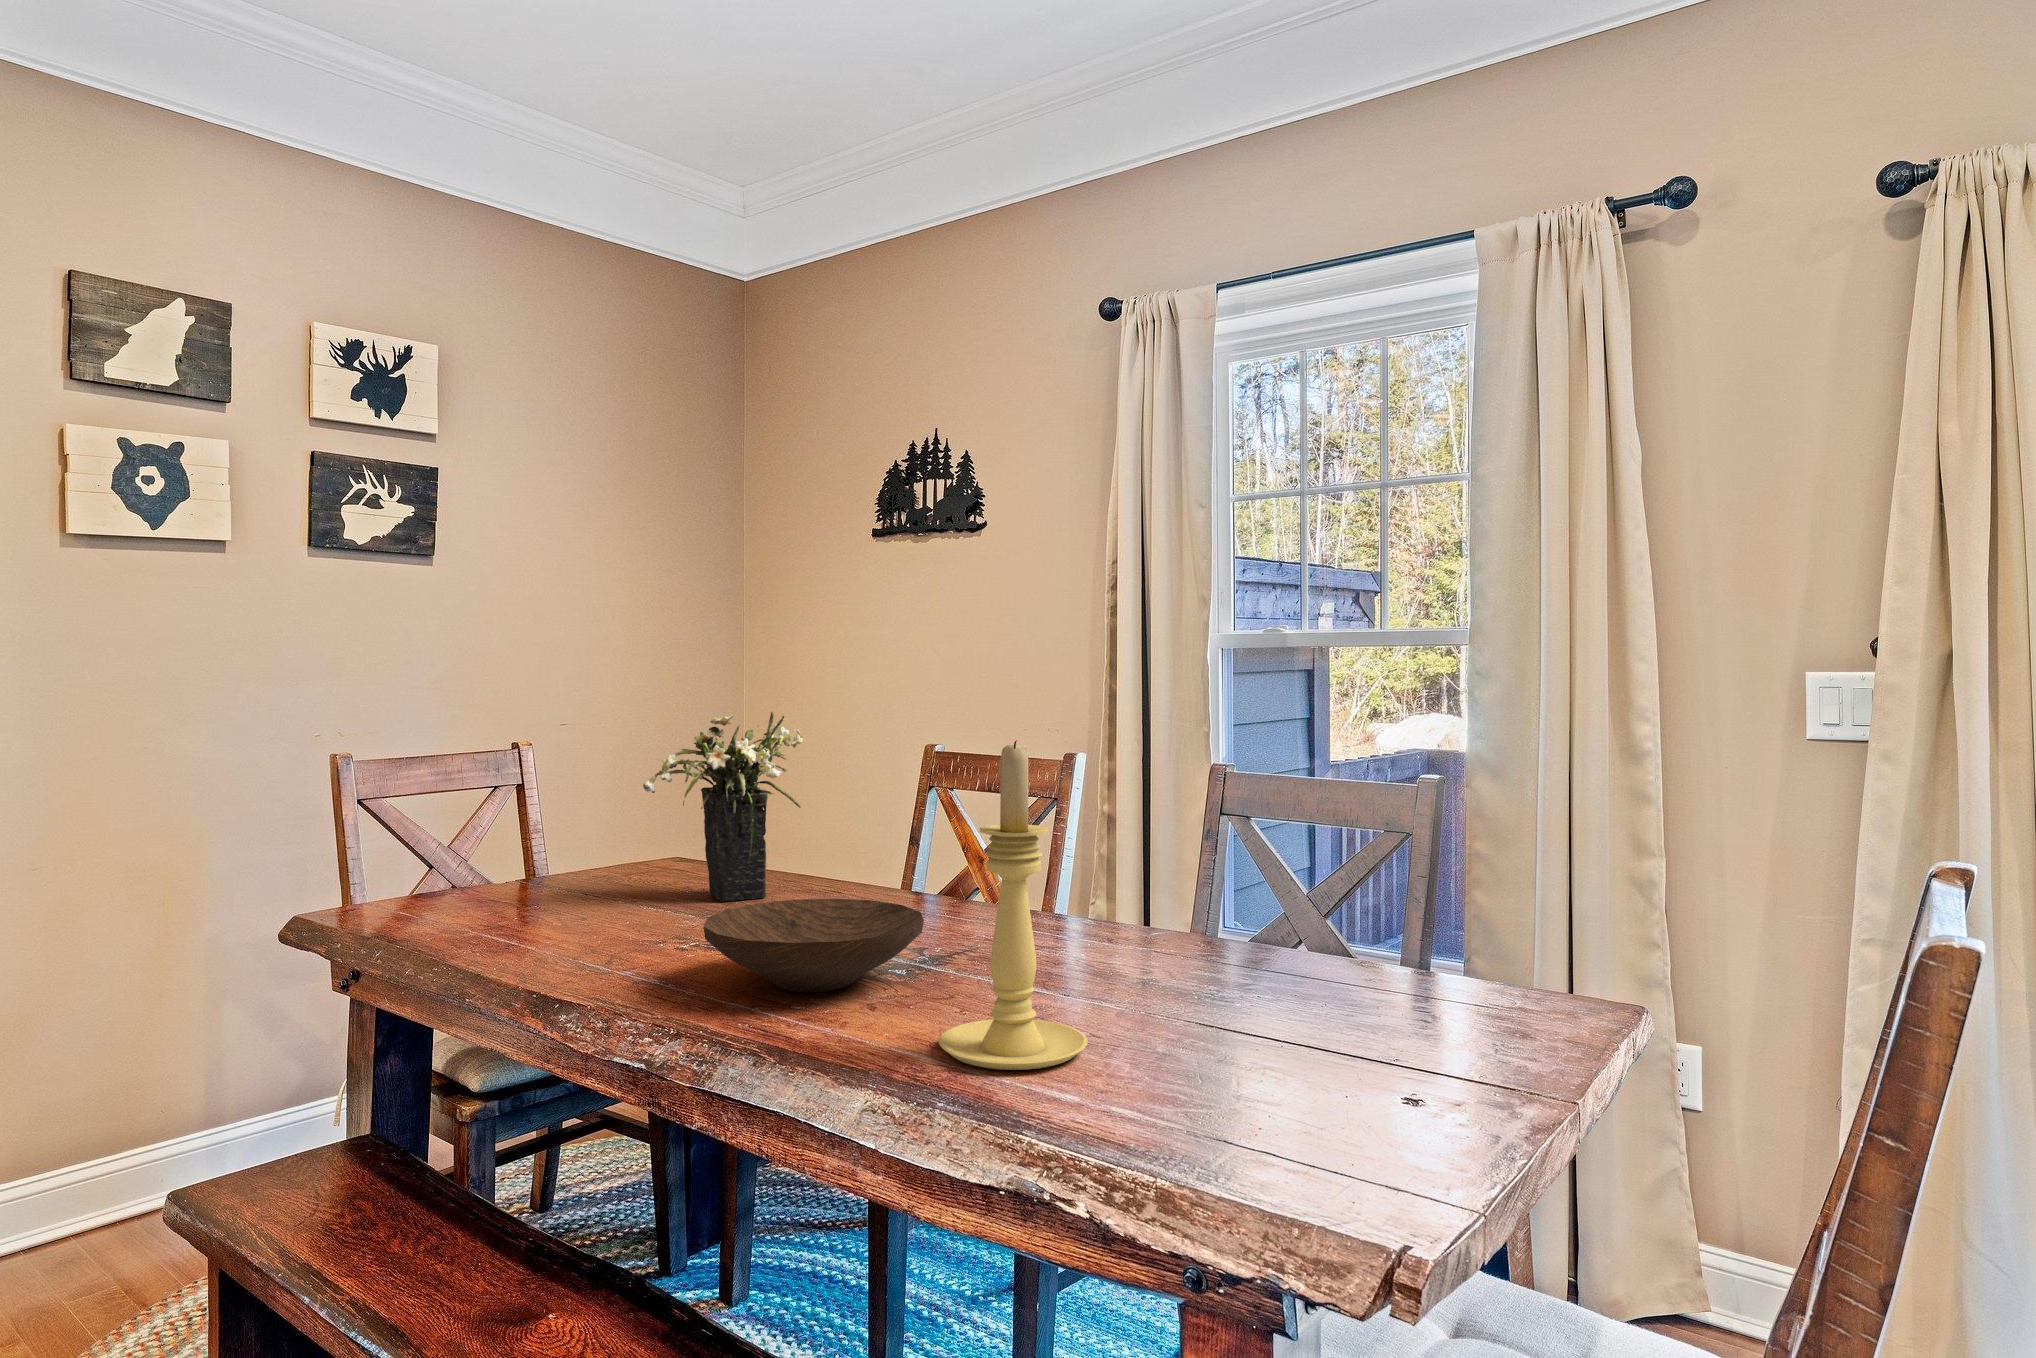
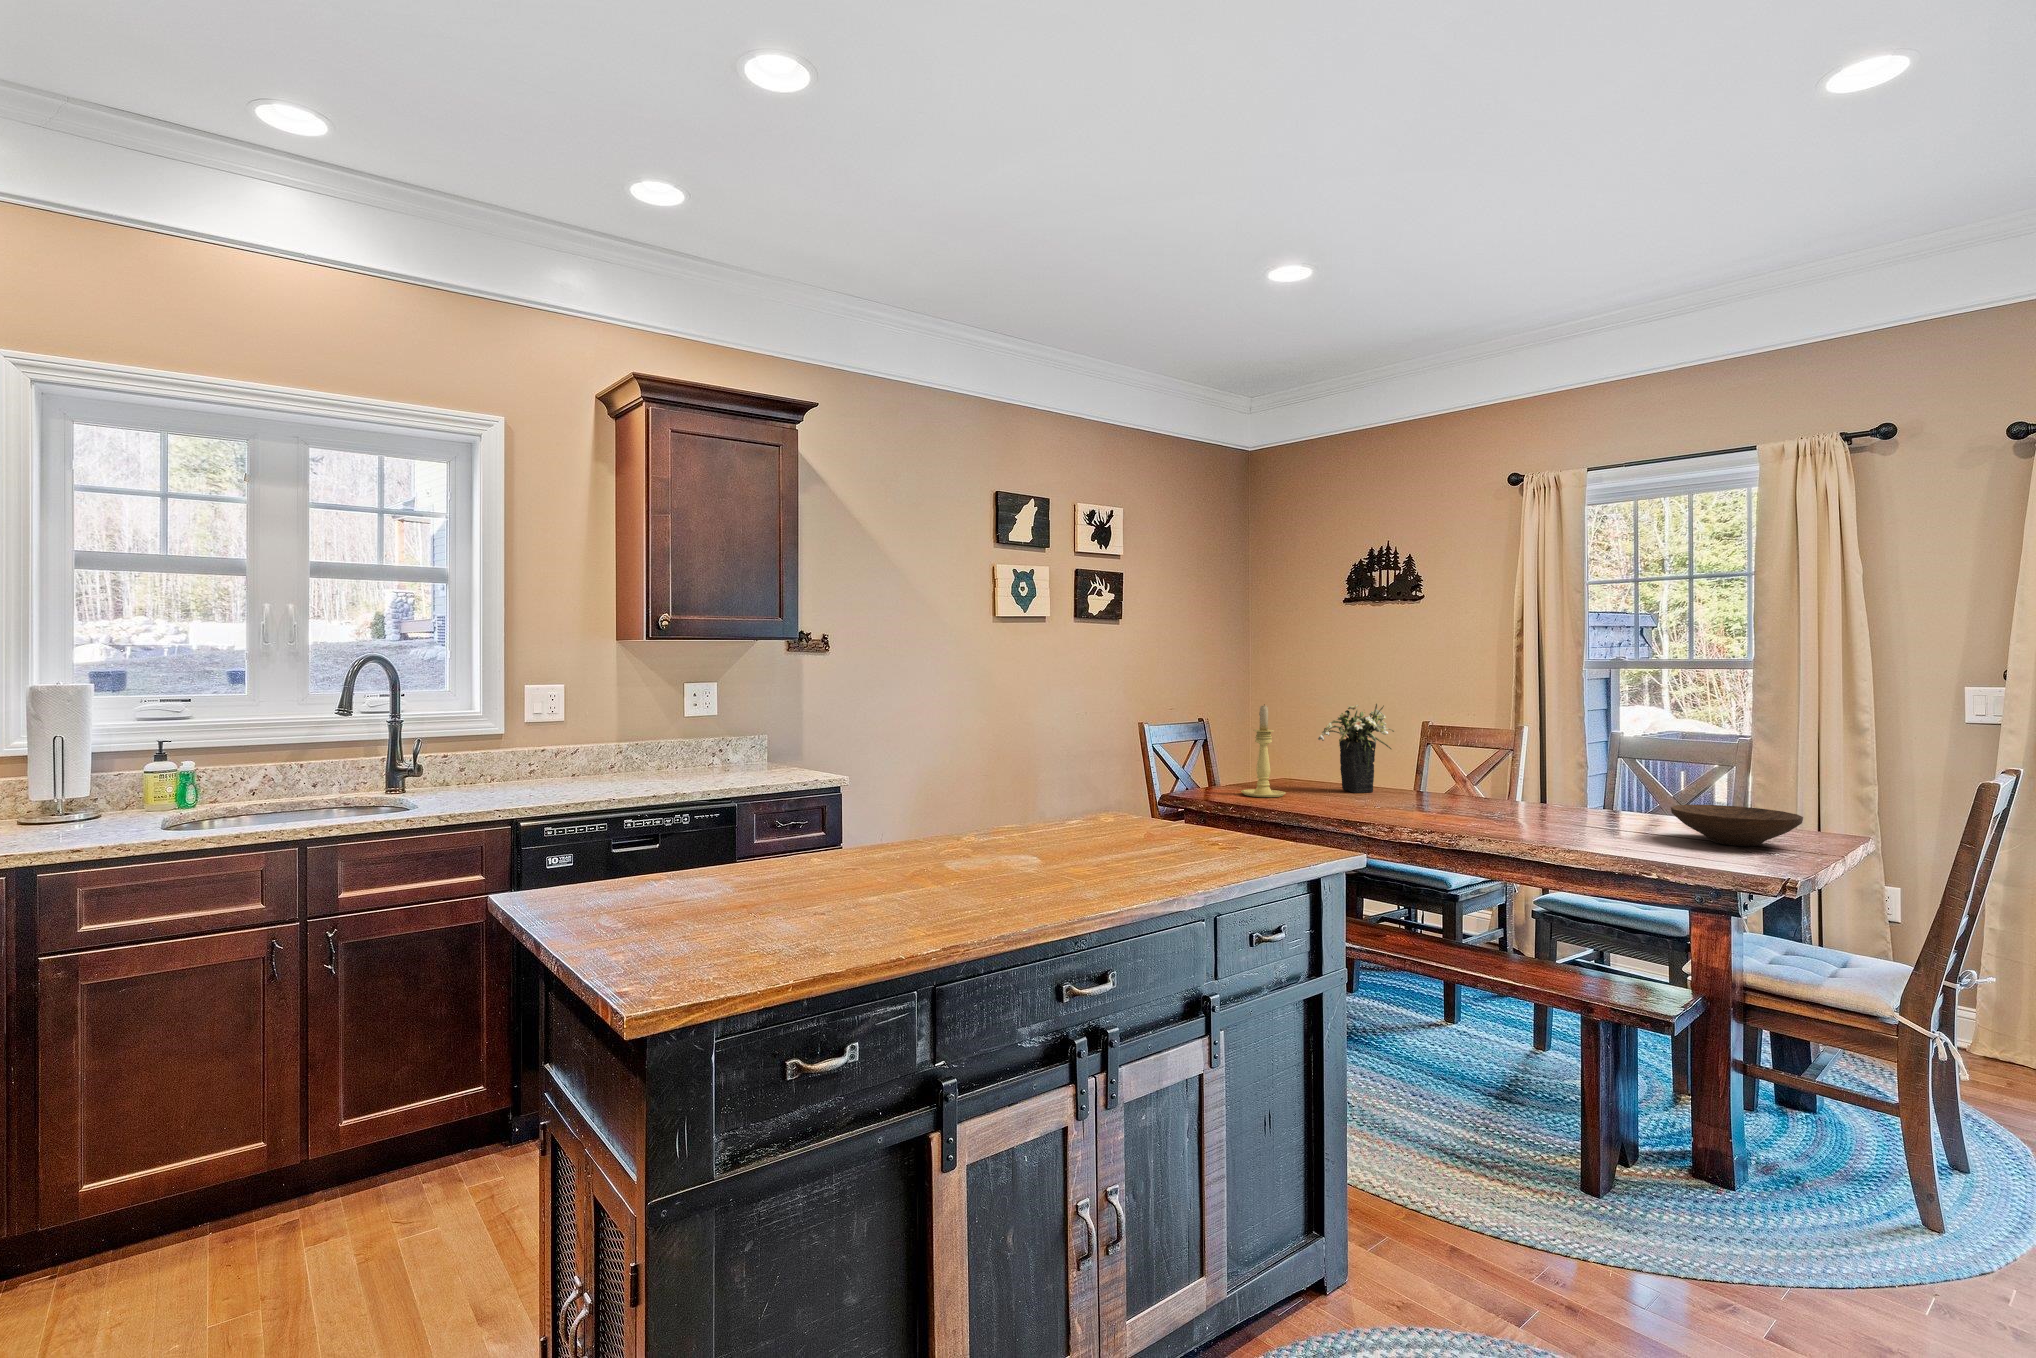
candle holder: present [938,740,1088,1070] -> present [1241,705,1285,797]
wooden bowl: present [703,899,924,992] -> present [1671,805,1803,846]

